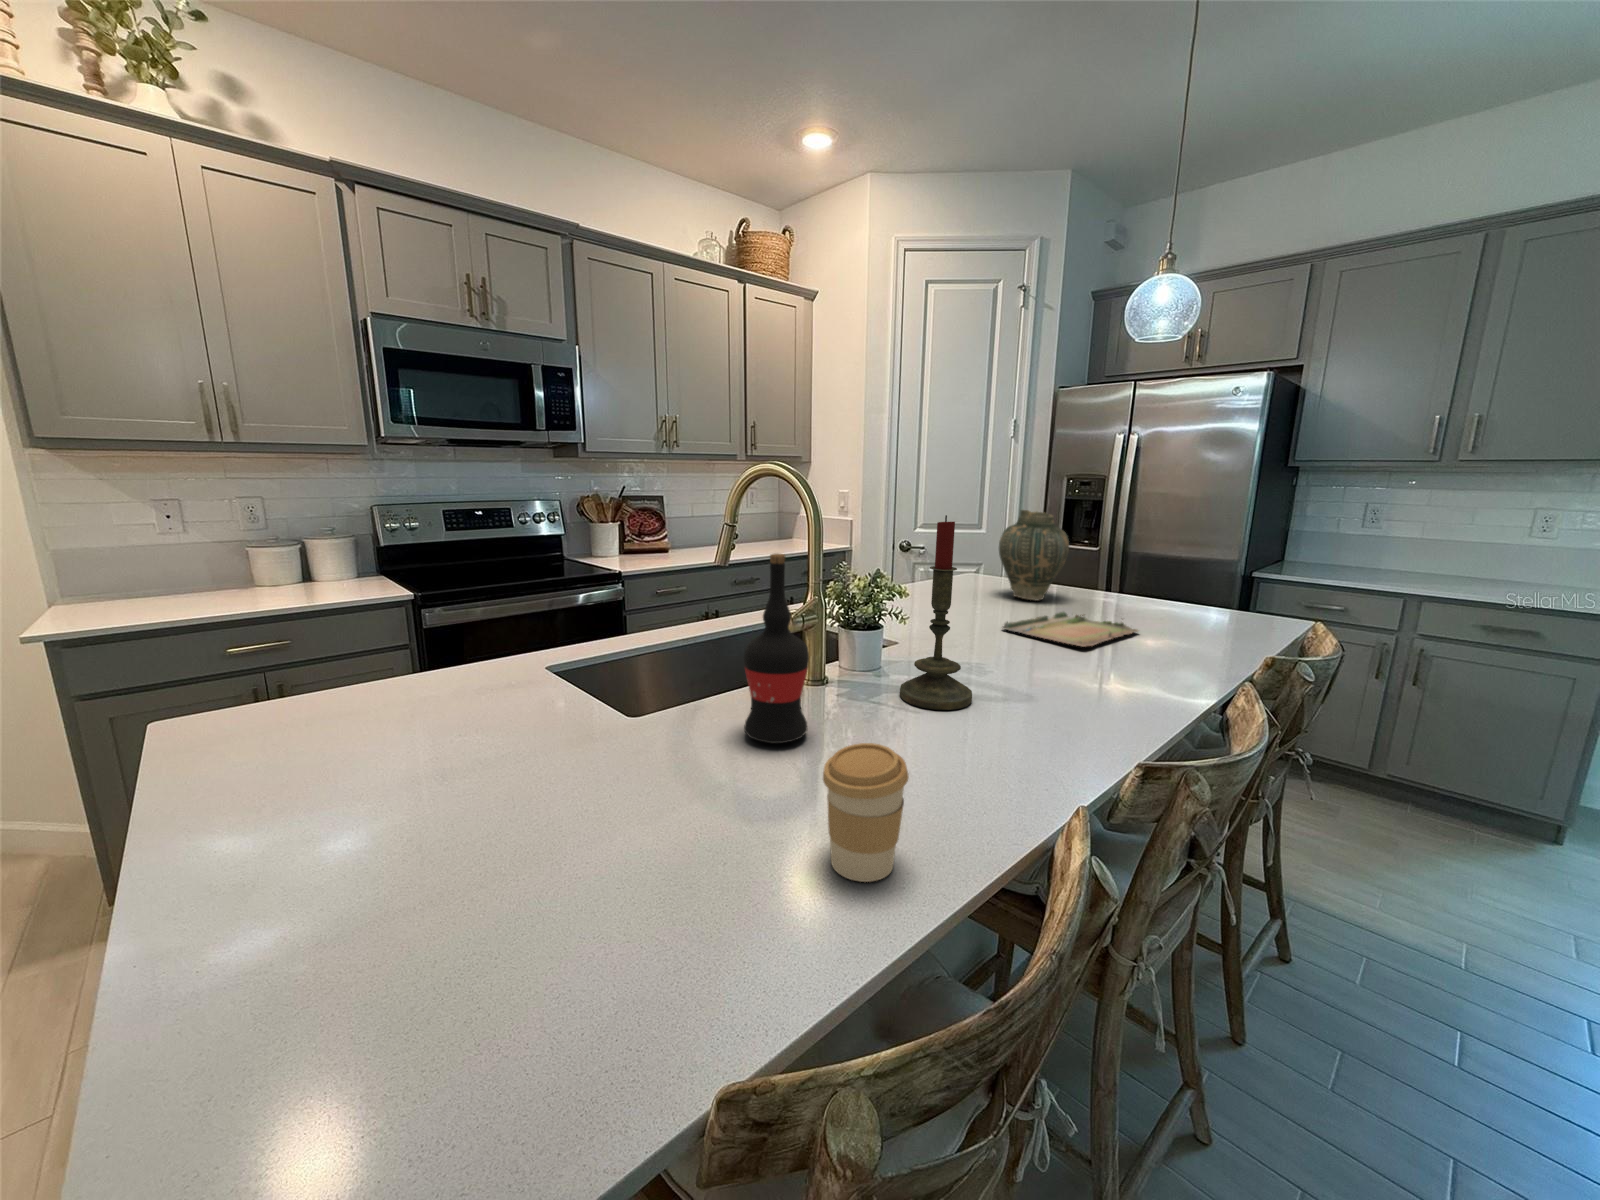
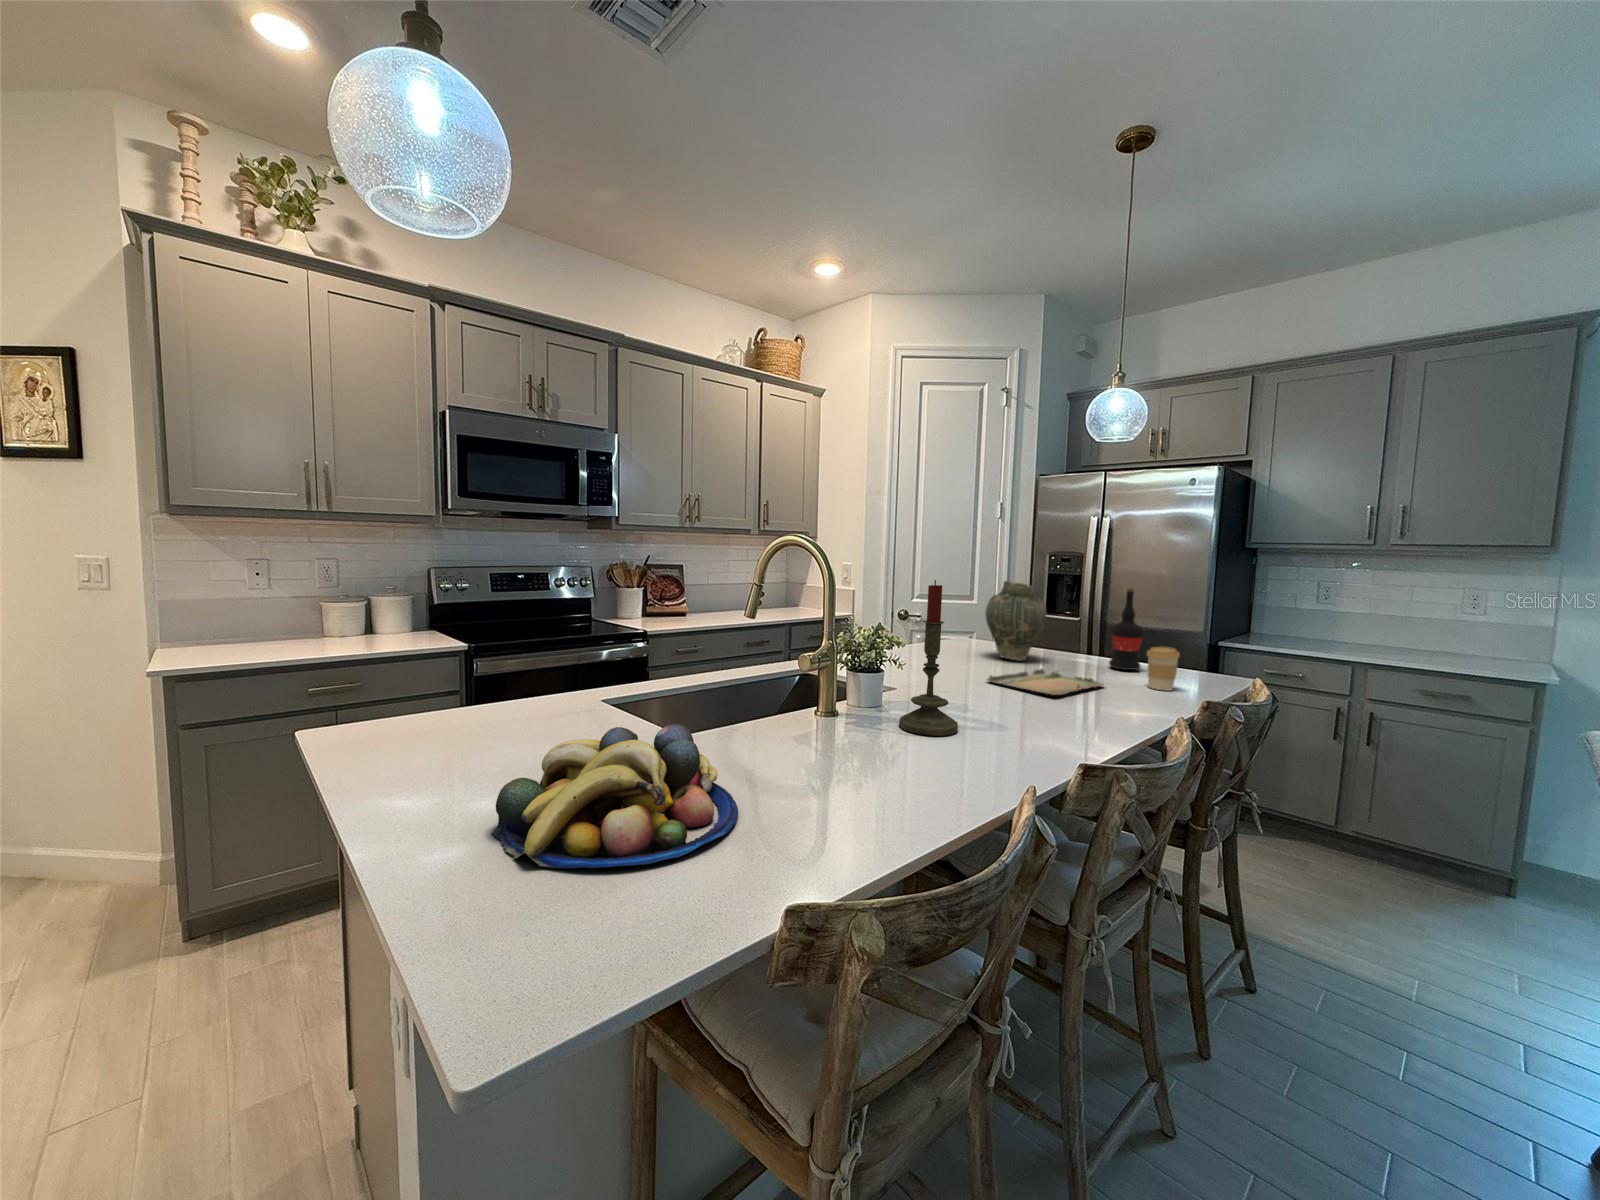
wine bottle: present [744,553,809,743] -> present [1109,588,1143,670]
fruit bowl: none [314,725,678,976] -> present [491,724,738,868]
coffee cup: present [823,743,909,882] -> present [1147,647,1180,691]

